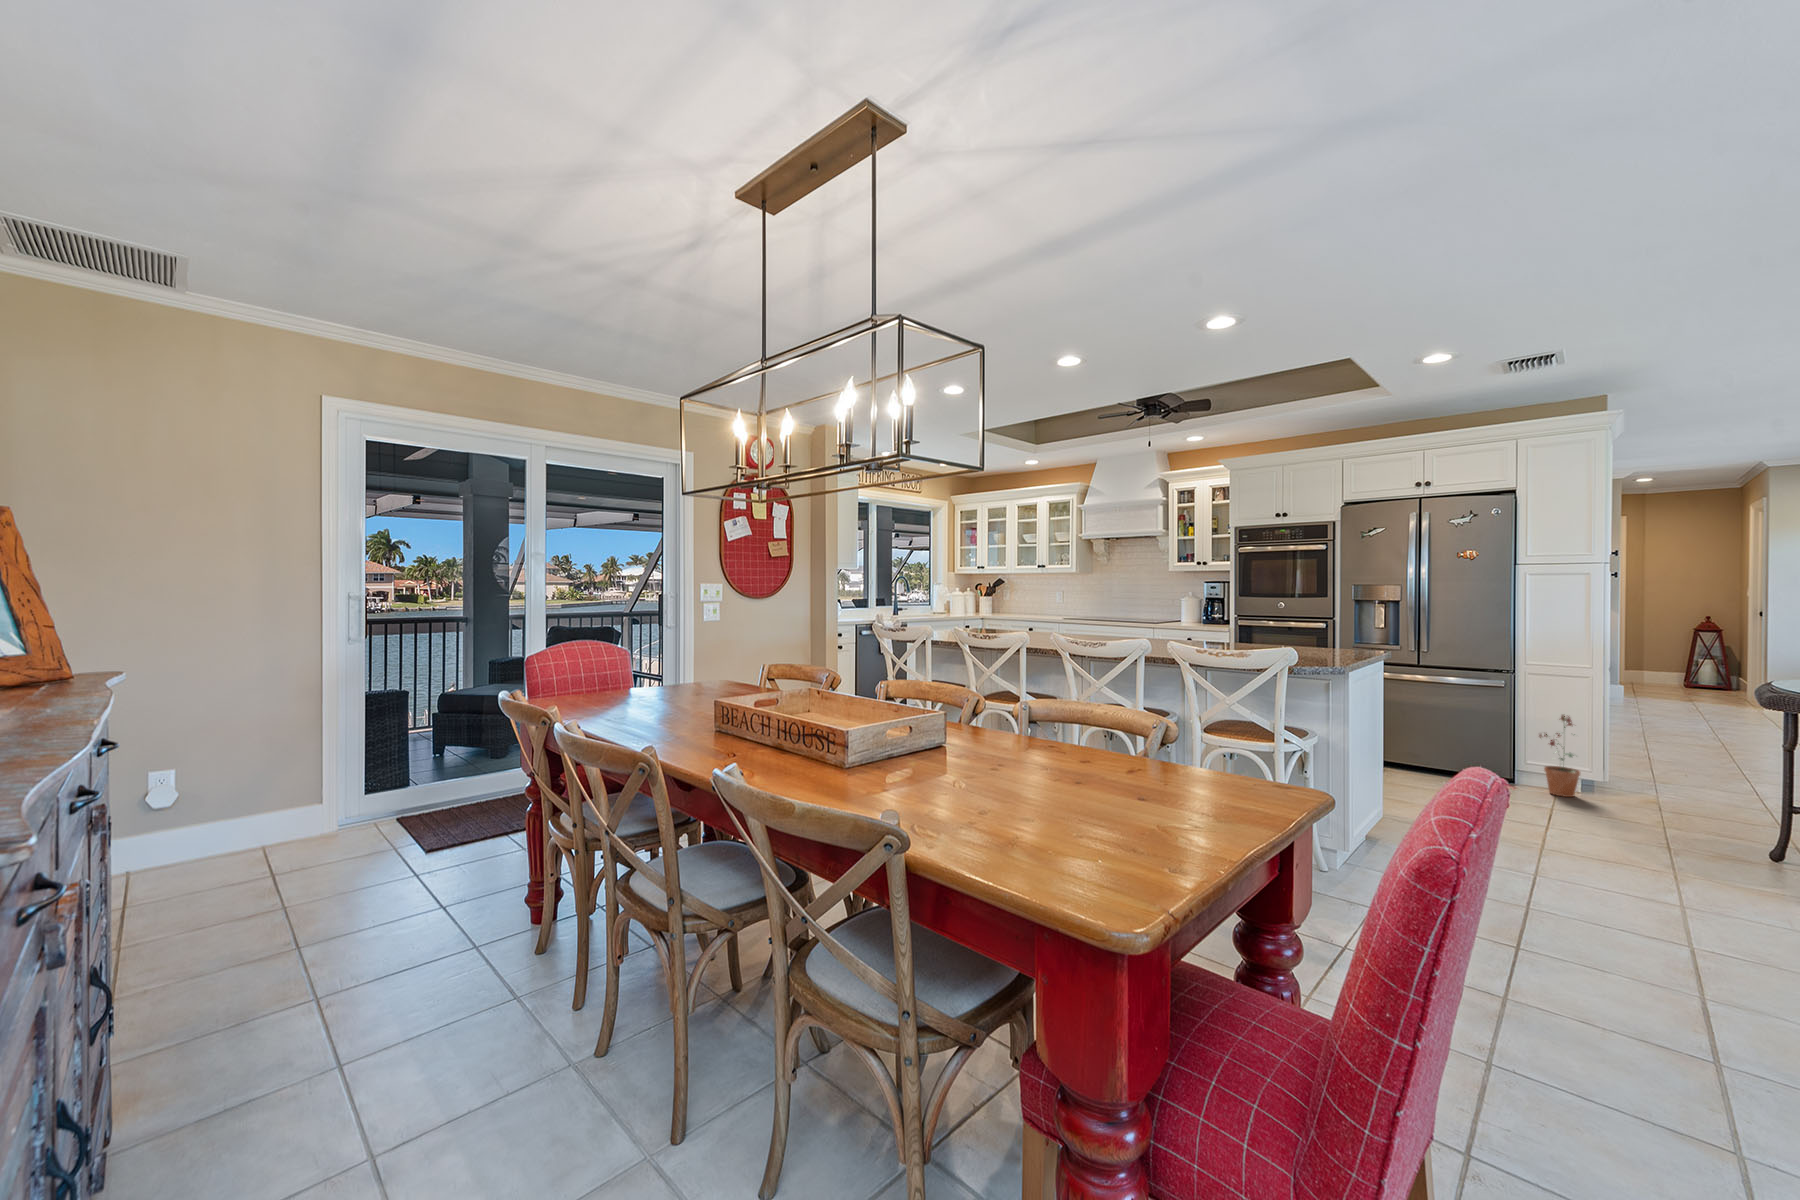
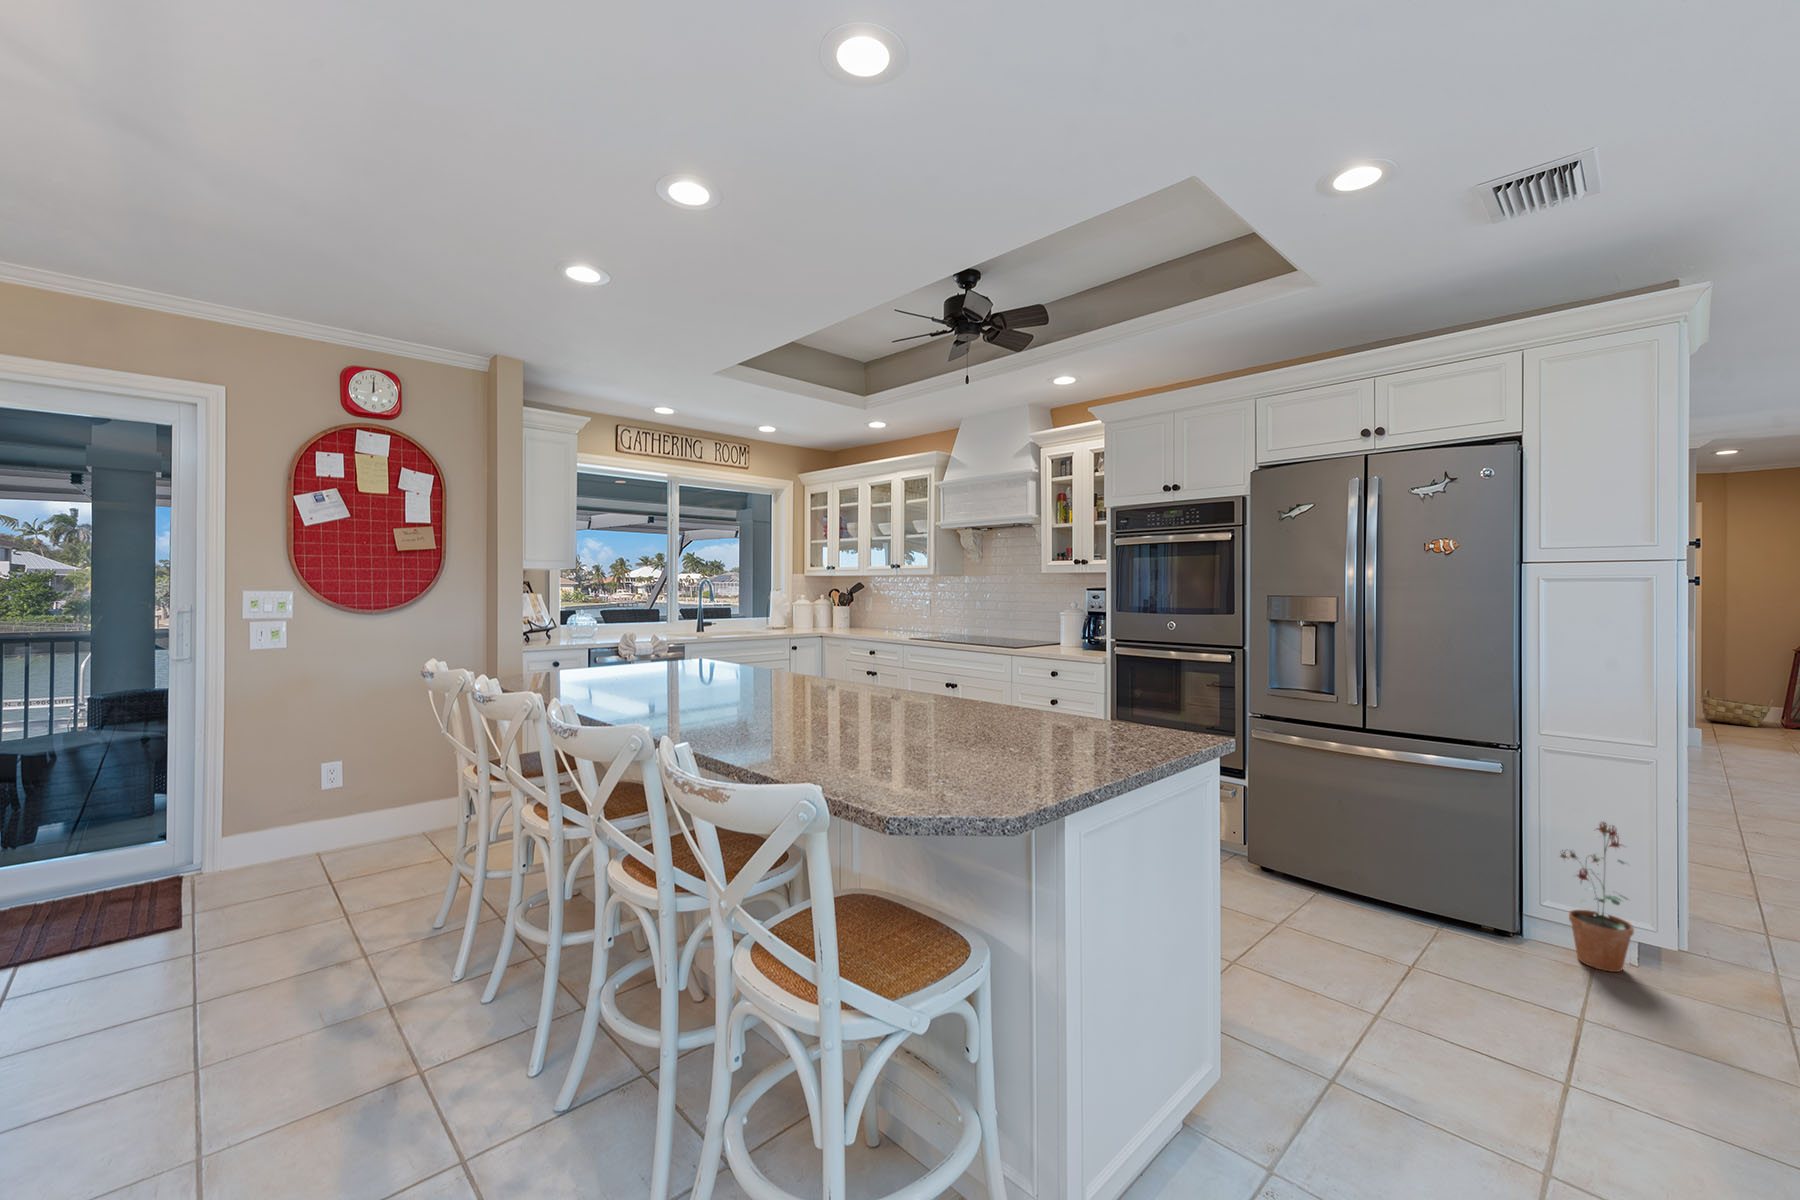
woven basket: none [1626,659,1677,687] -> present [1701,689,1773,727]

